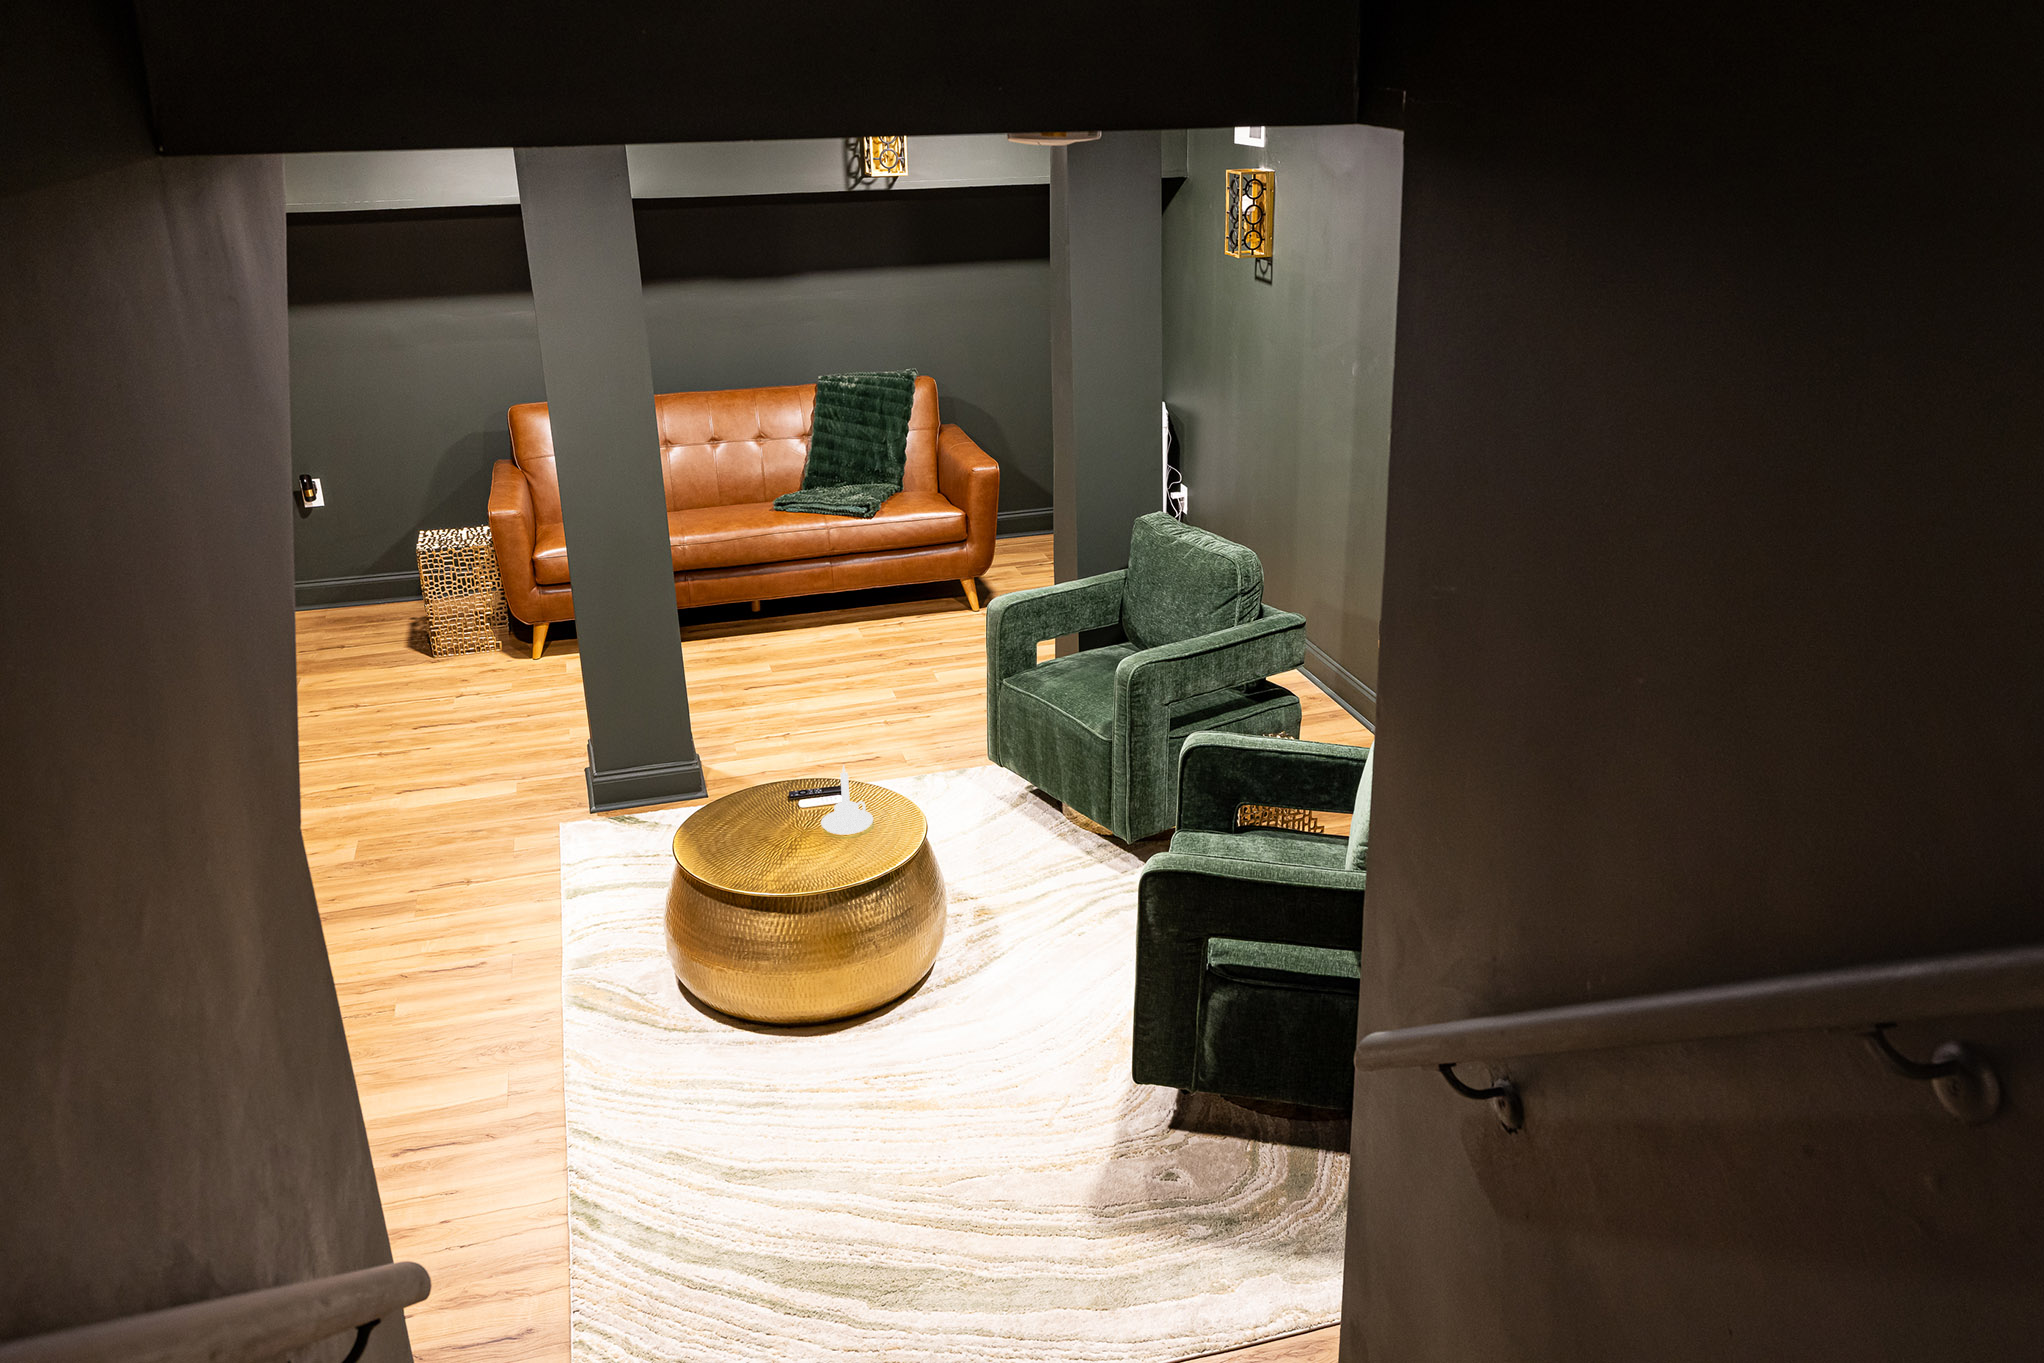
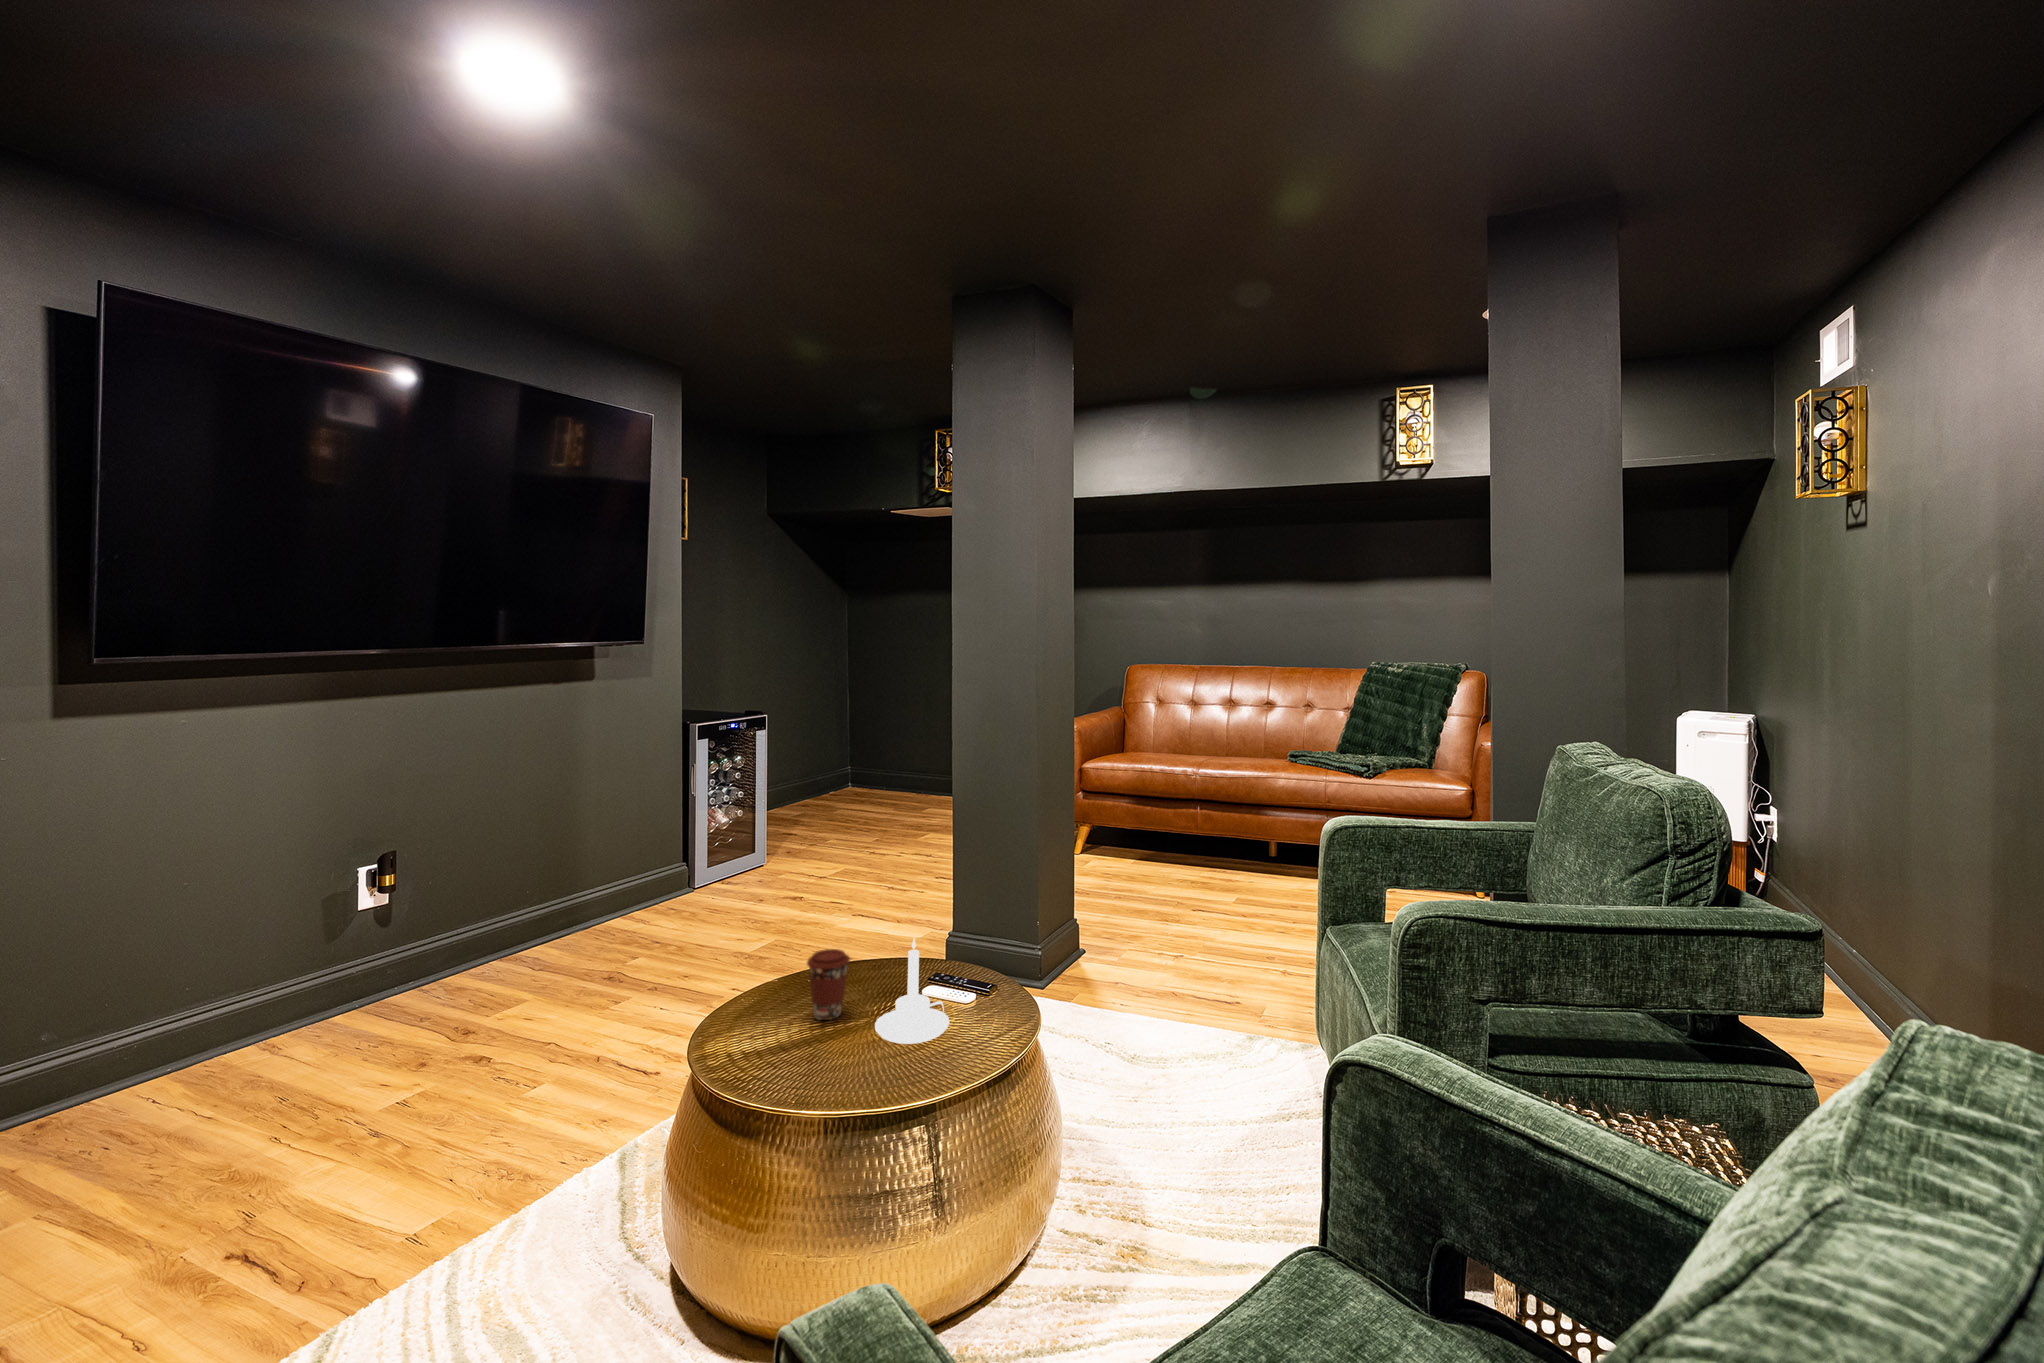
coffee cup: none [751,791,783,842] -> present [807,949,850,1020]

